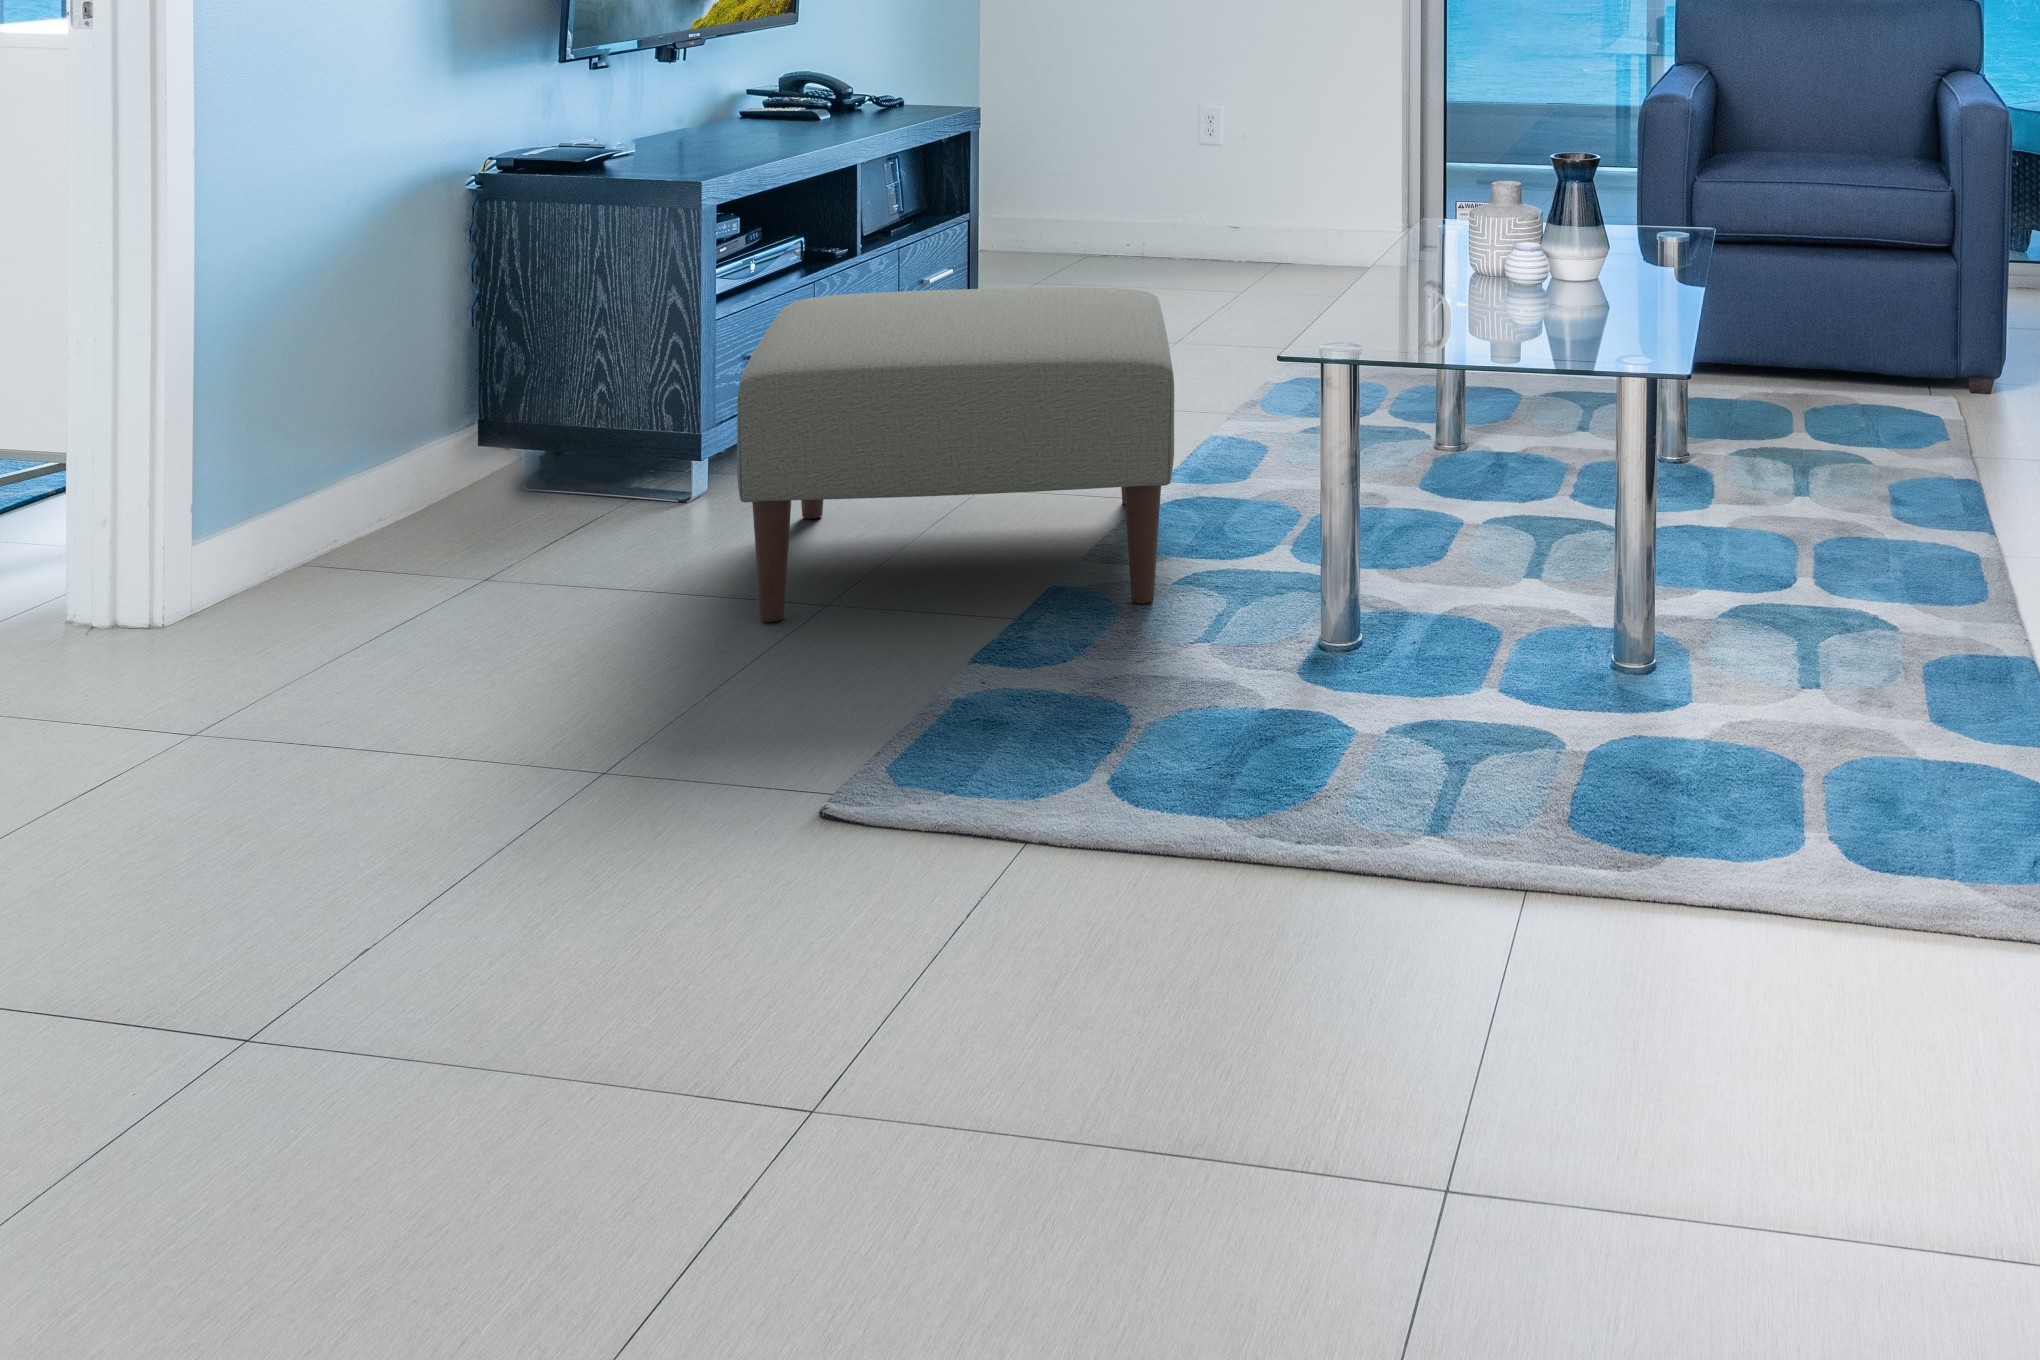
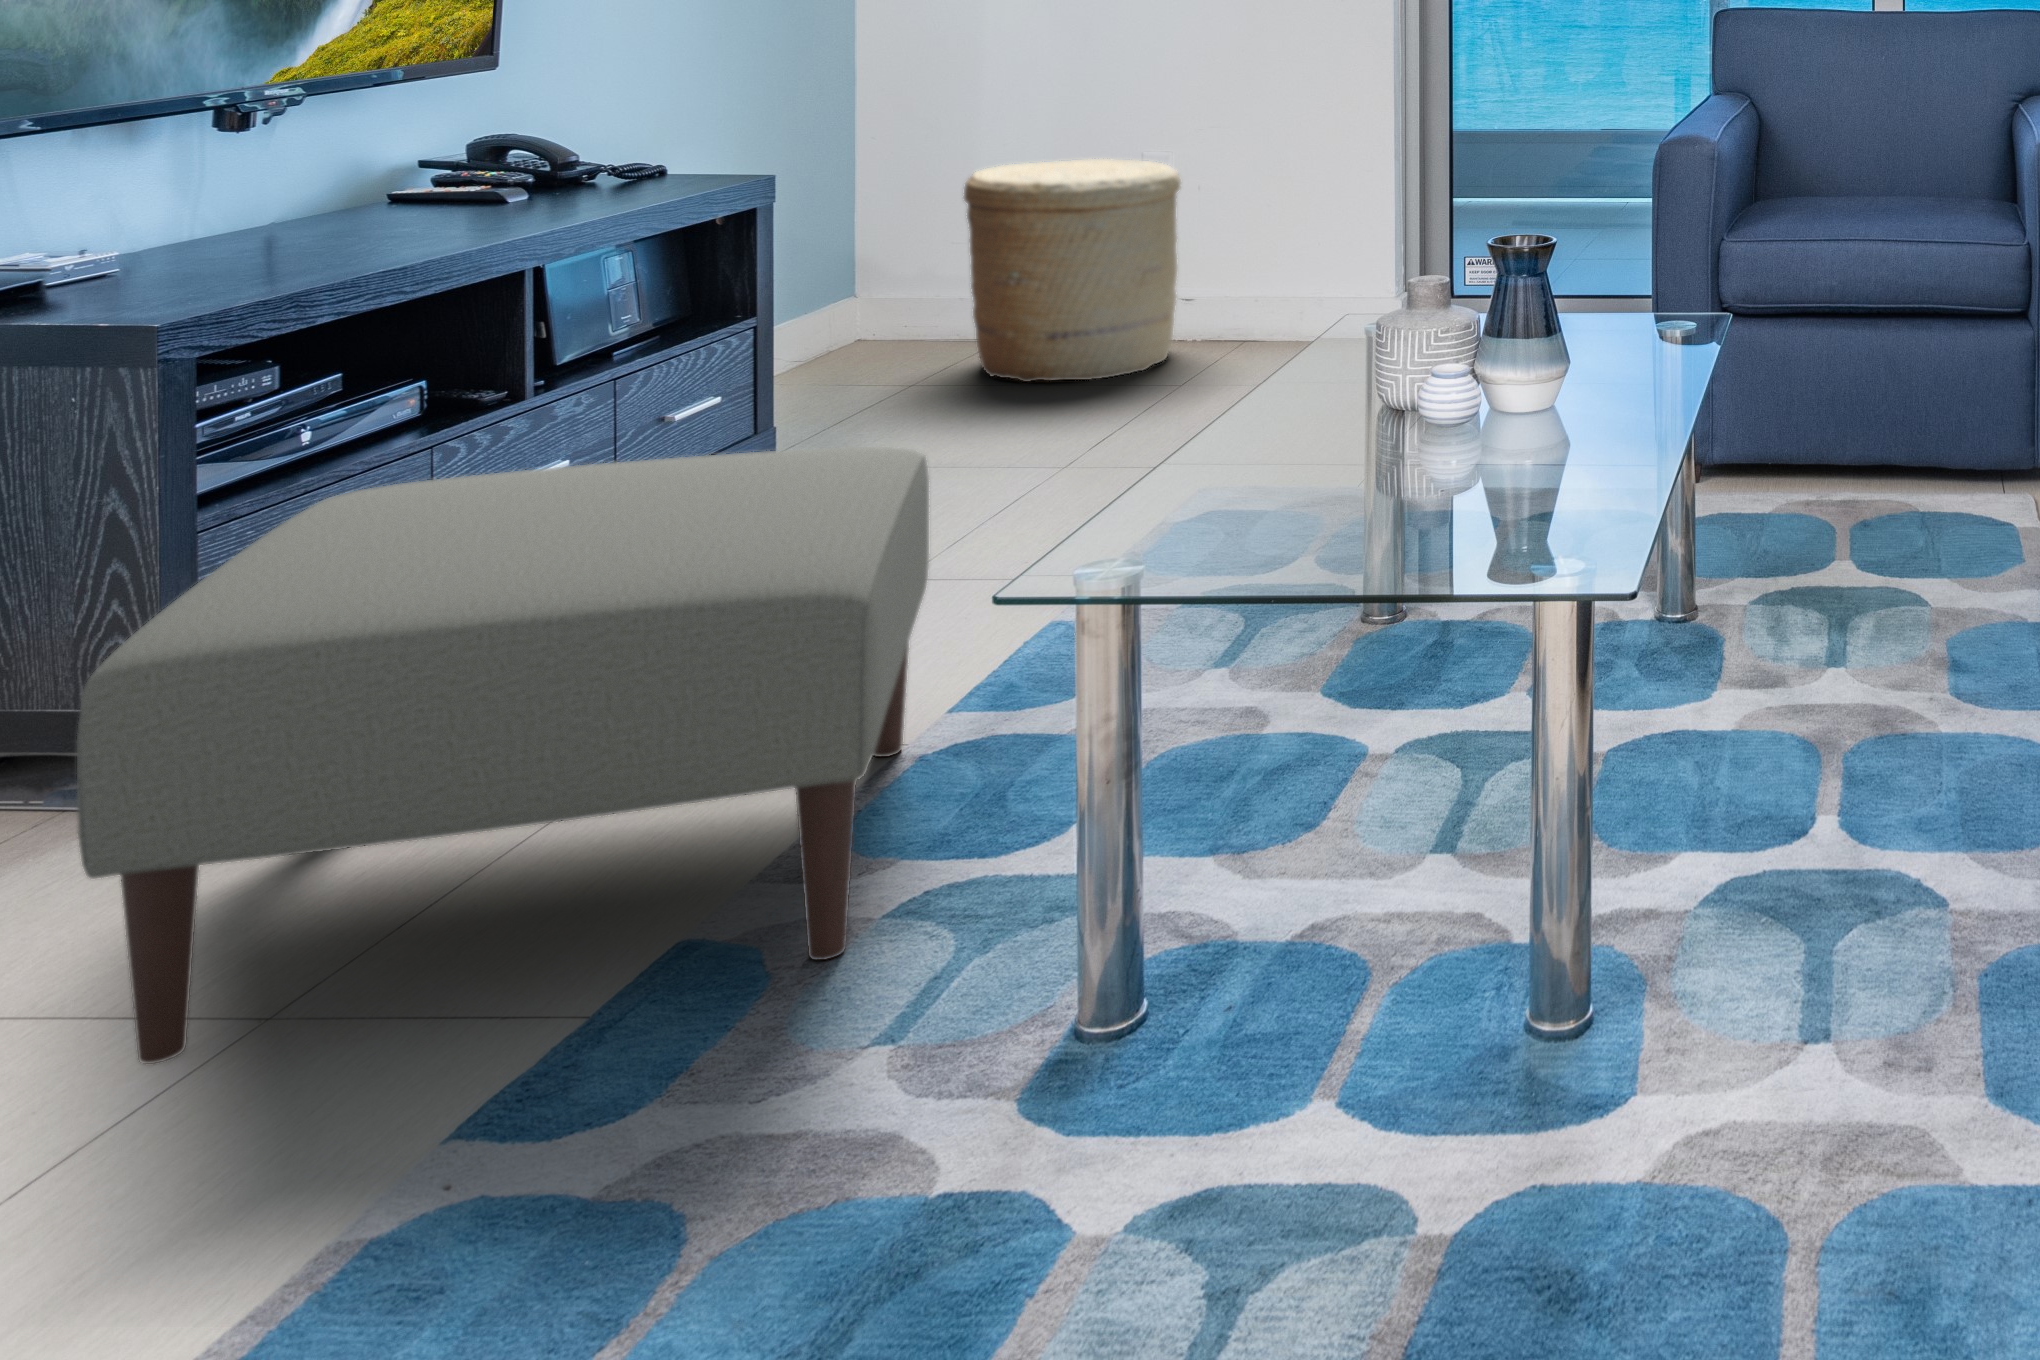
woven basket: none [1081,111,1244,285] -> present [964,159,1180,382]

